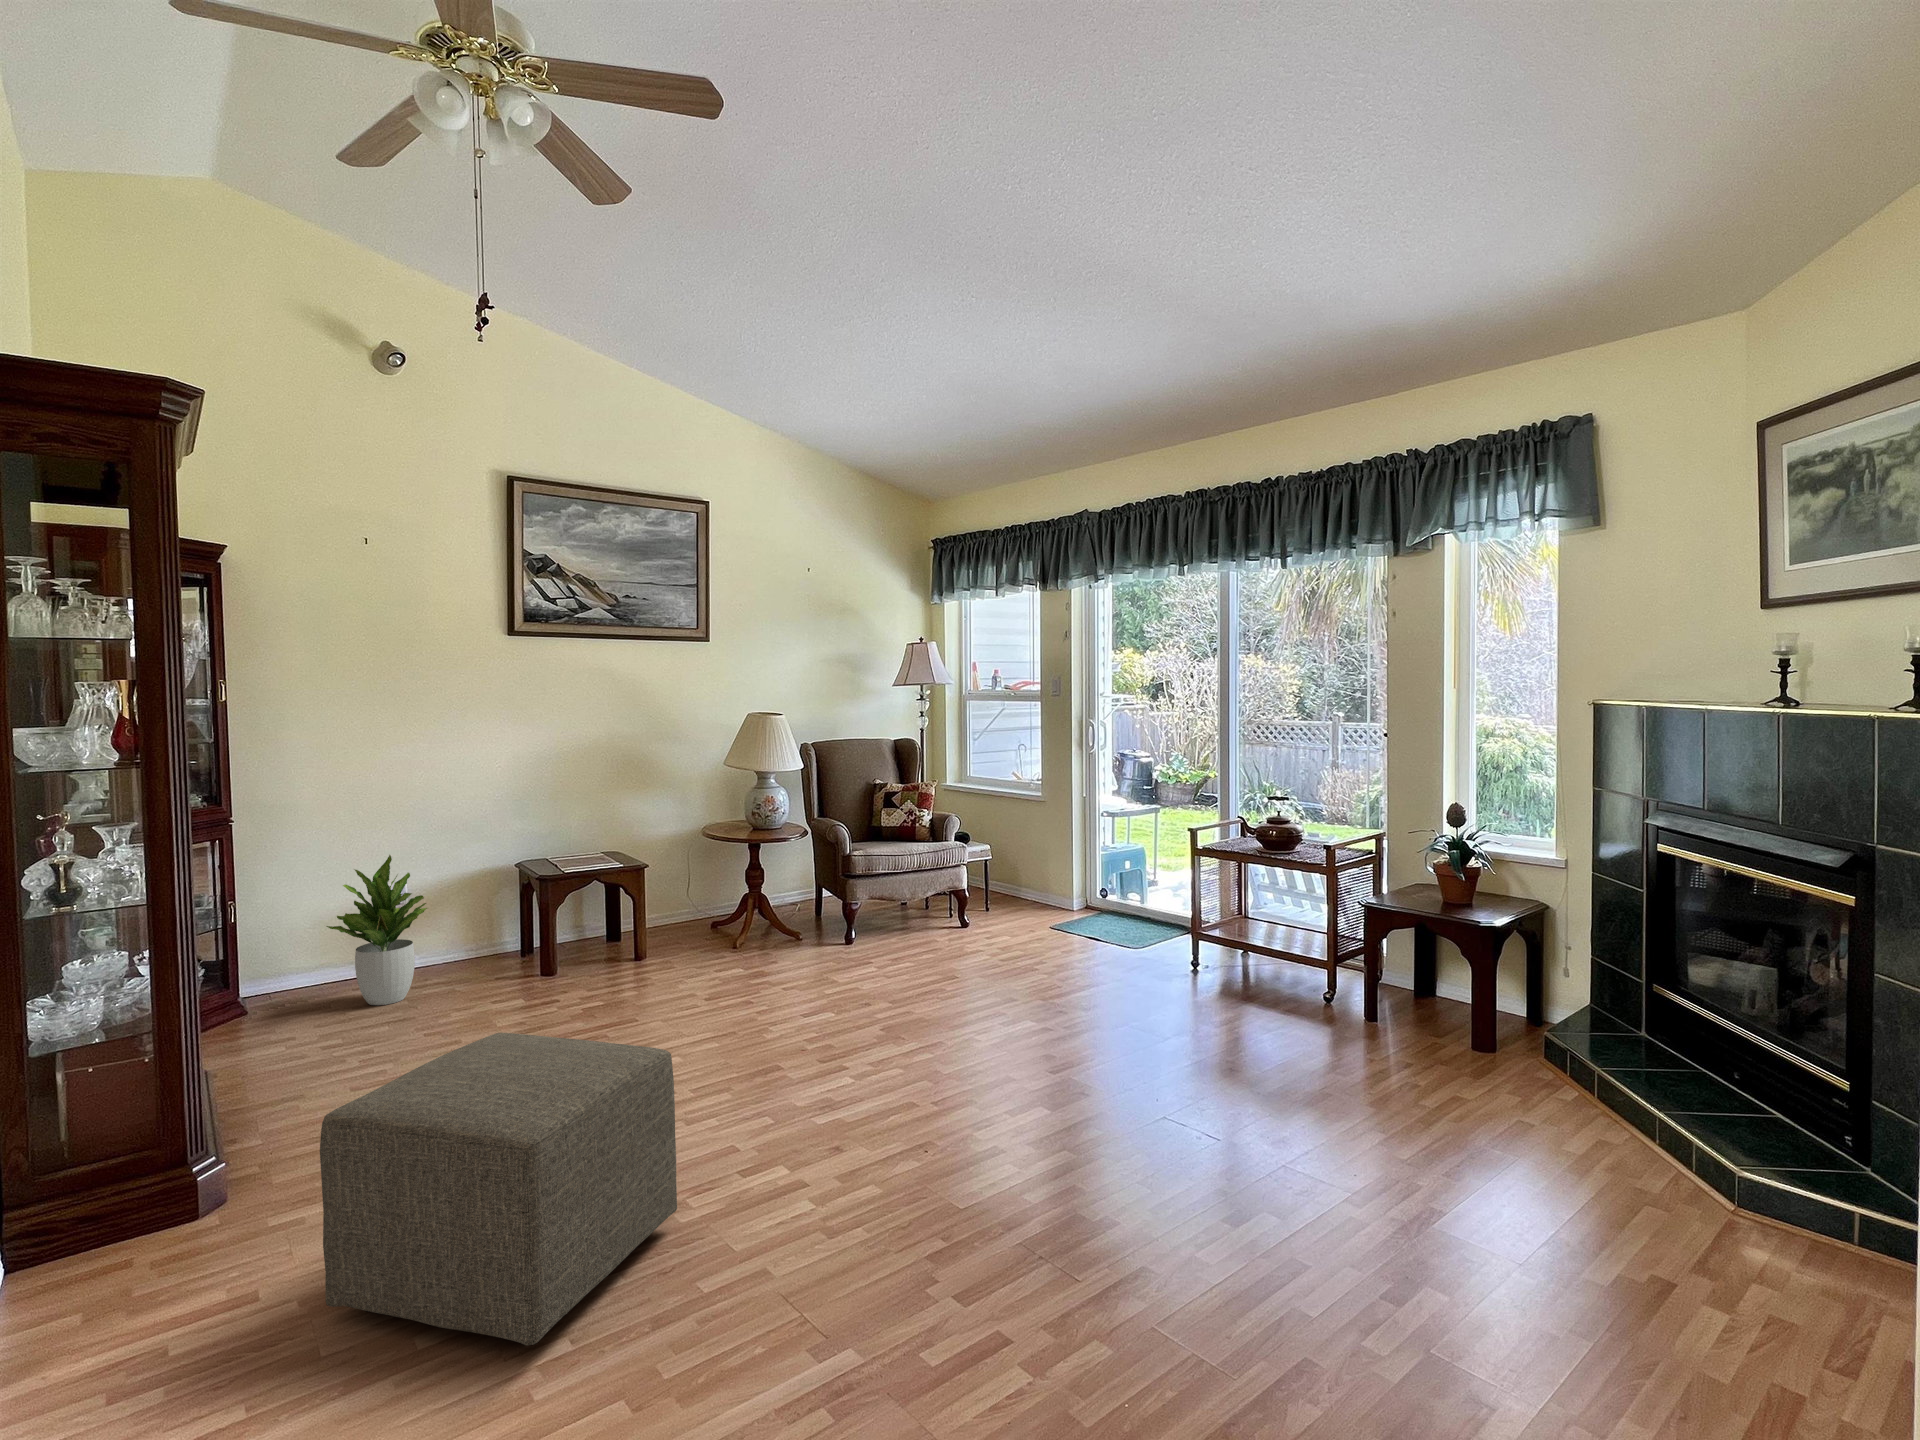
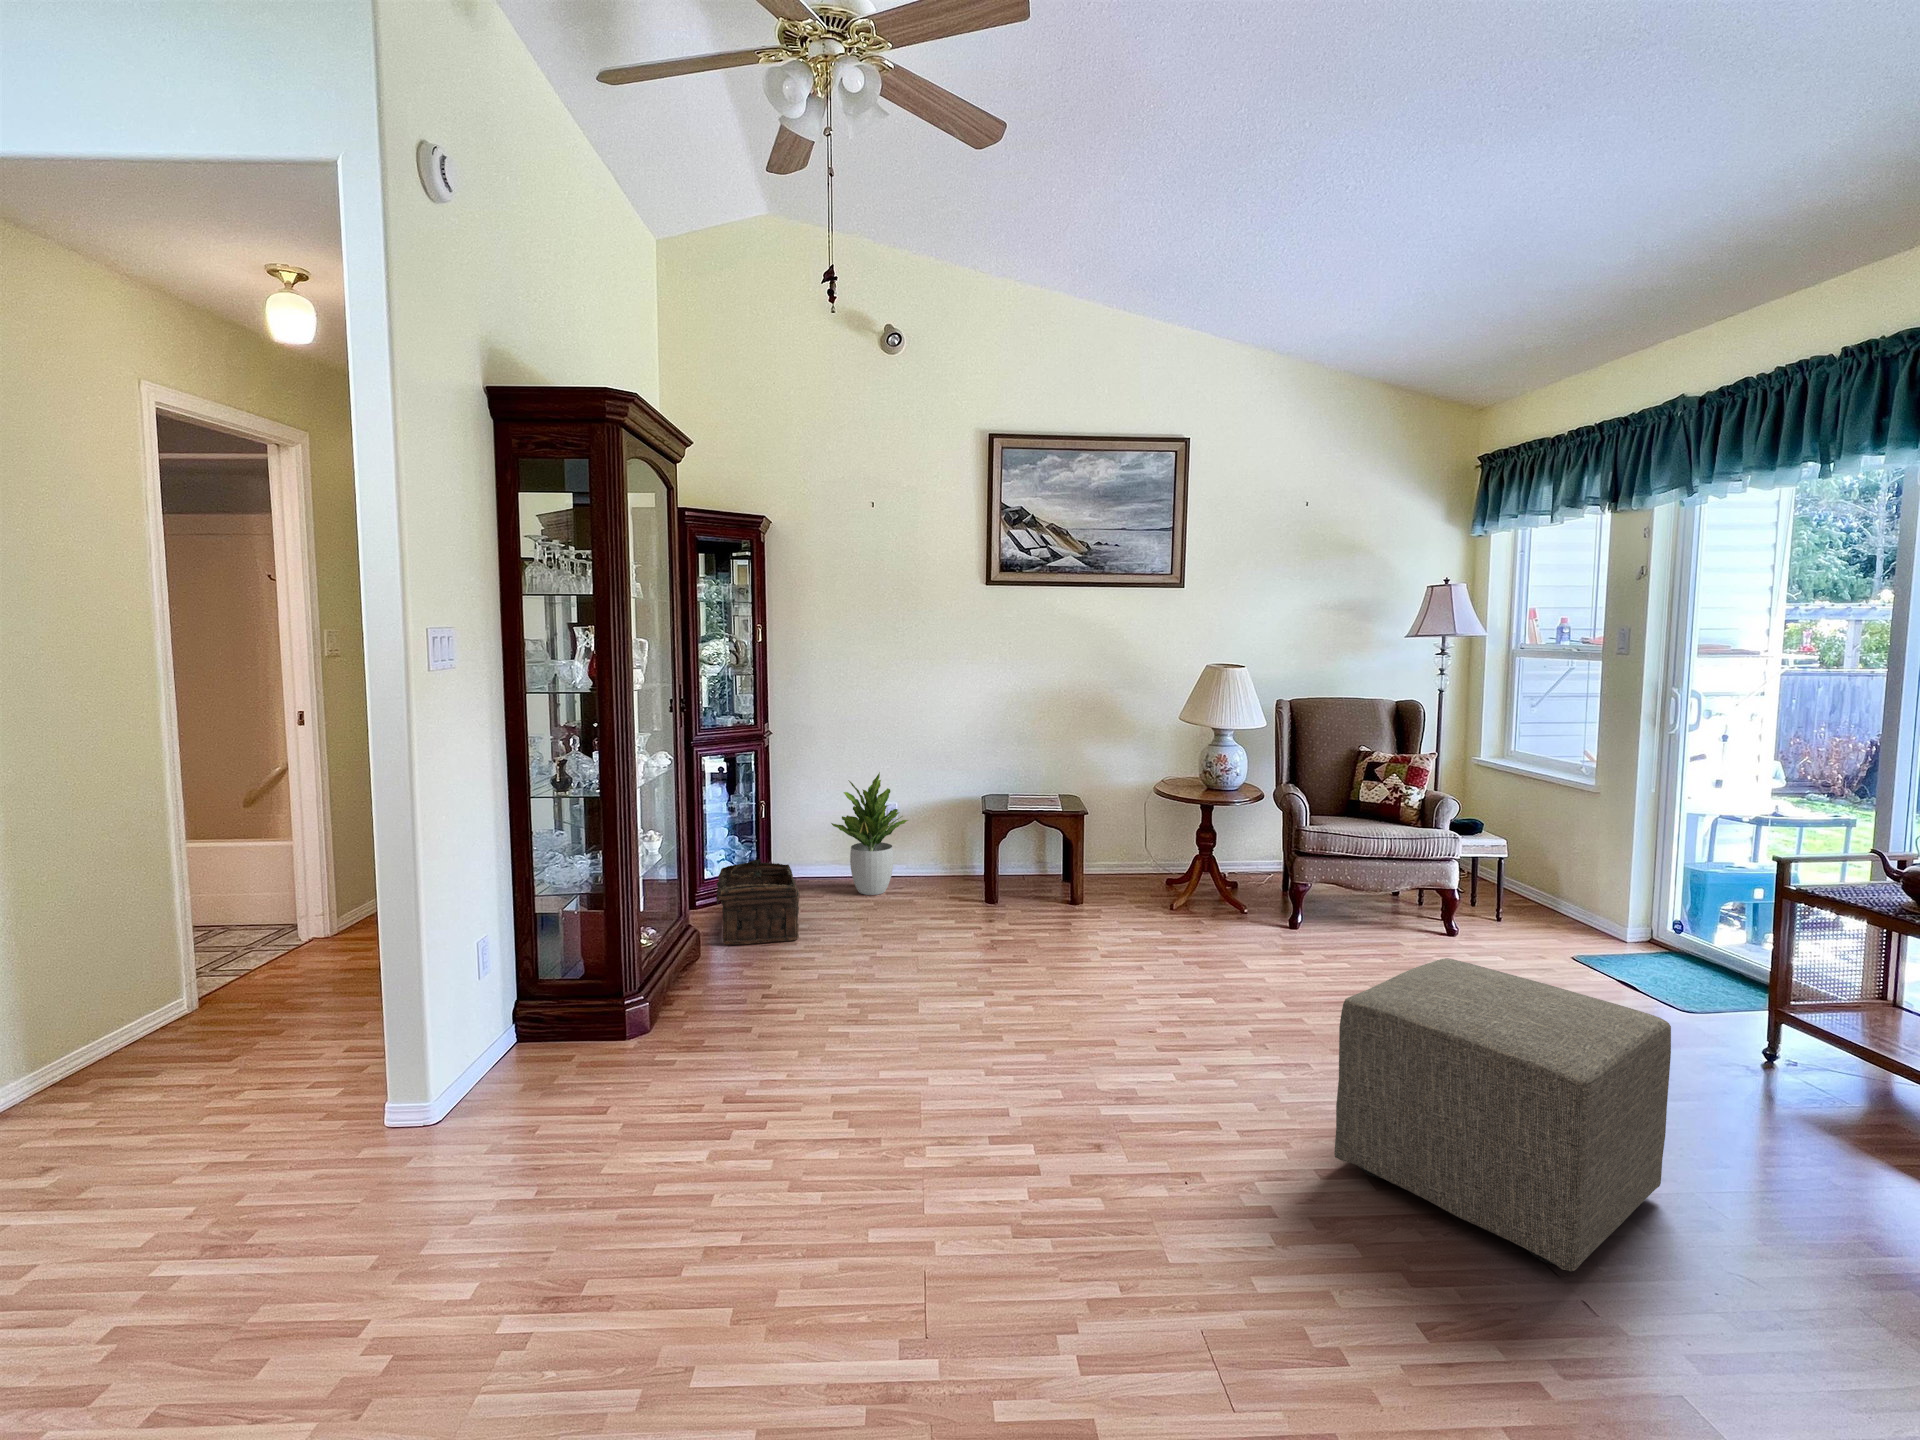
basket: none [182,981,338,1097] -> present [701,859,800,945]
ottoman: present [320,1033,677,1345] -> present [1335,958,1671,1271]

